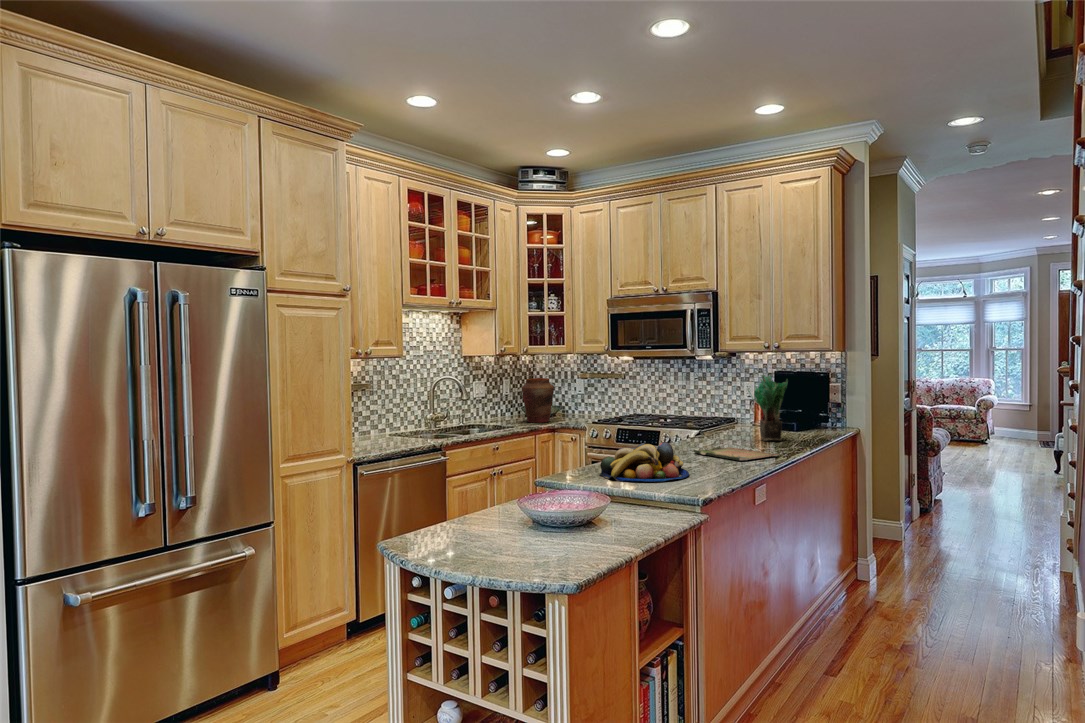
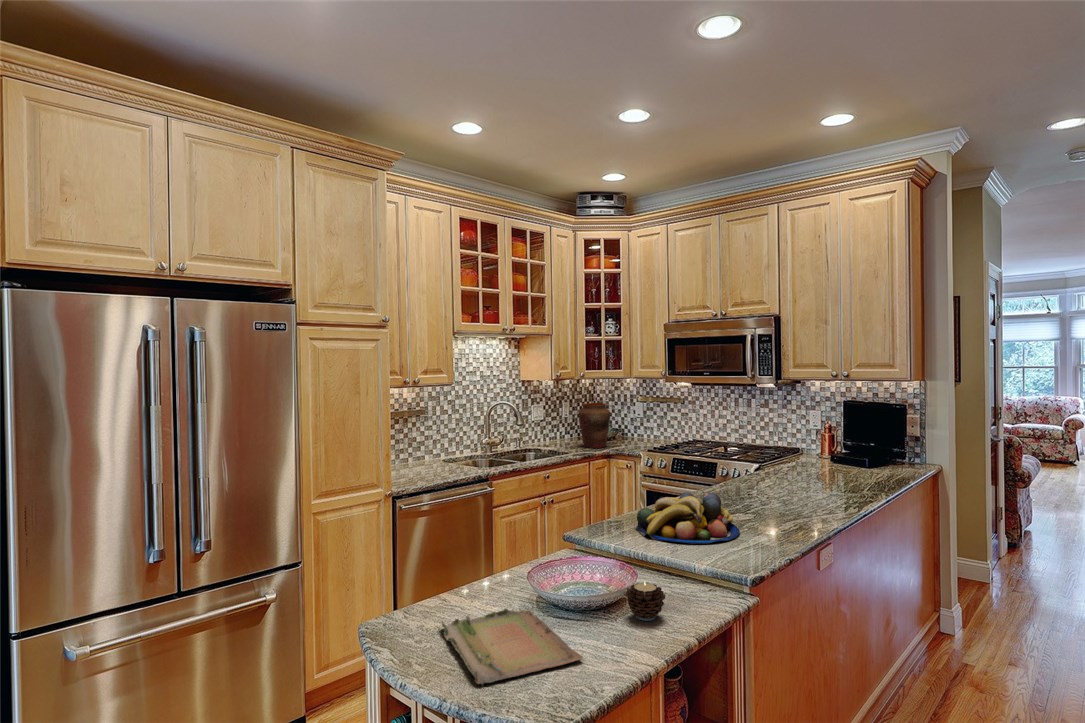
potted plant: present [748,375,788,441] -> none [812,408,859,482]
tray: present [693,443,779,461] -> present [442,604,583,685]
candle: none [605,498,638,529] -> present [626,582,666,621]

